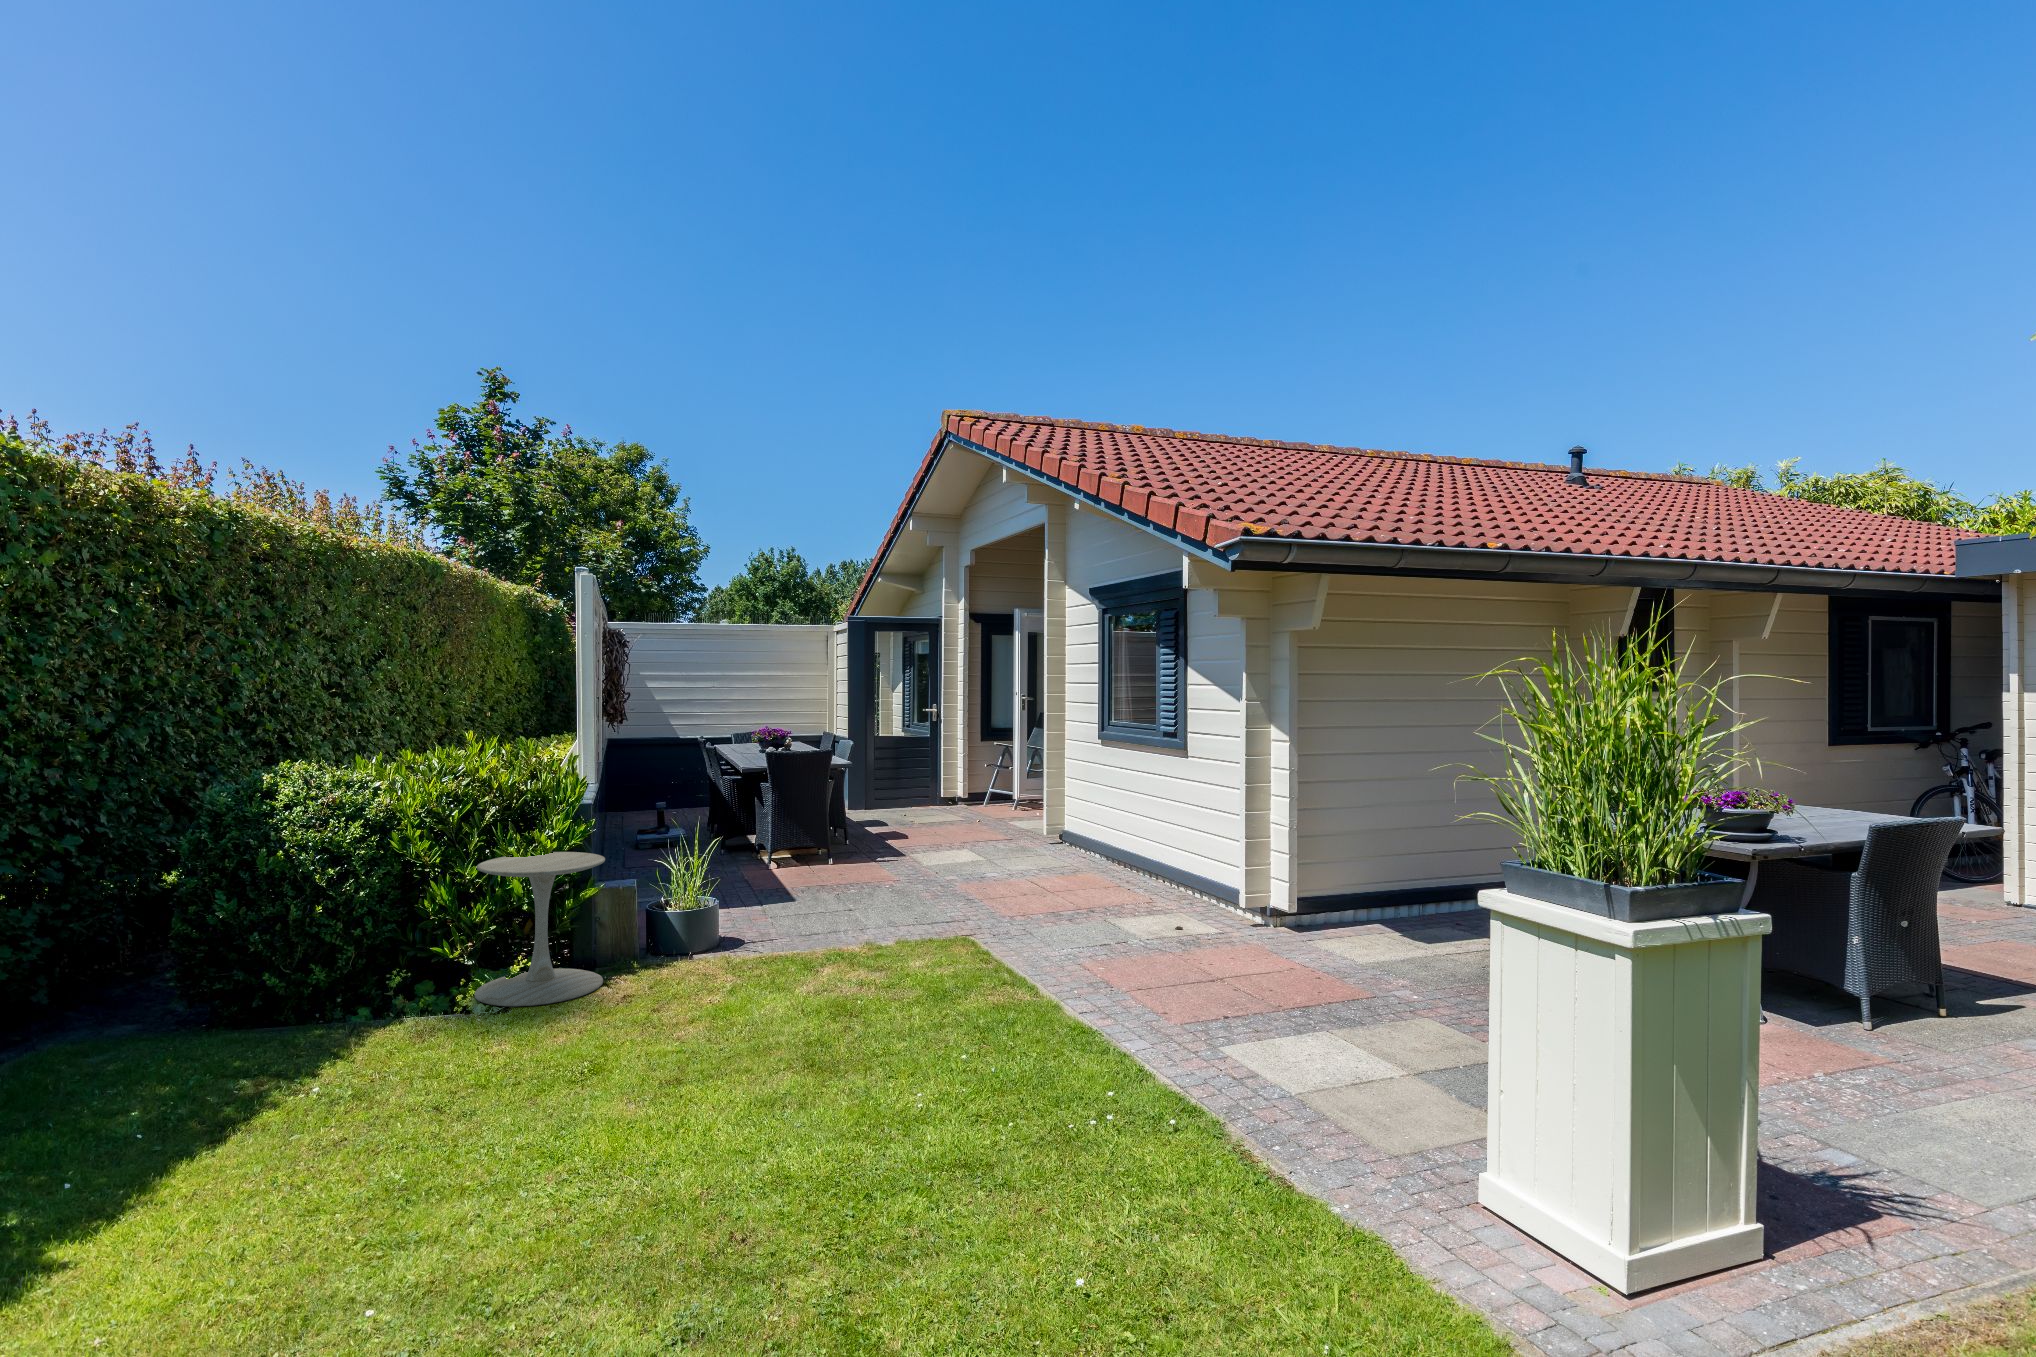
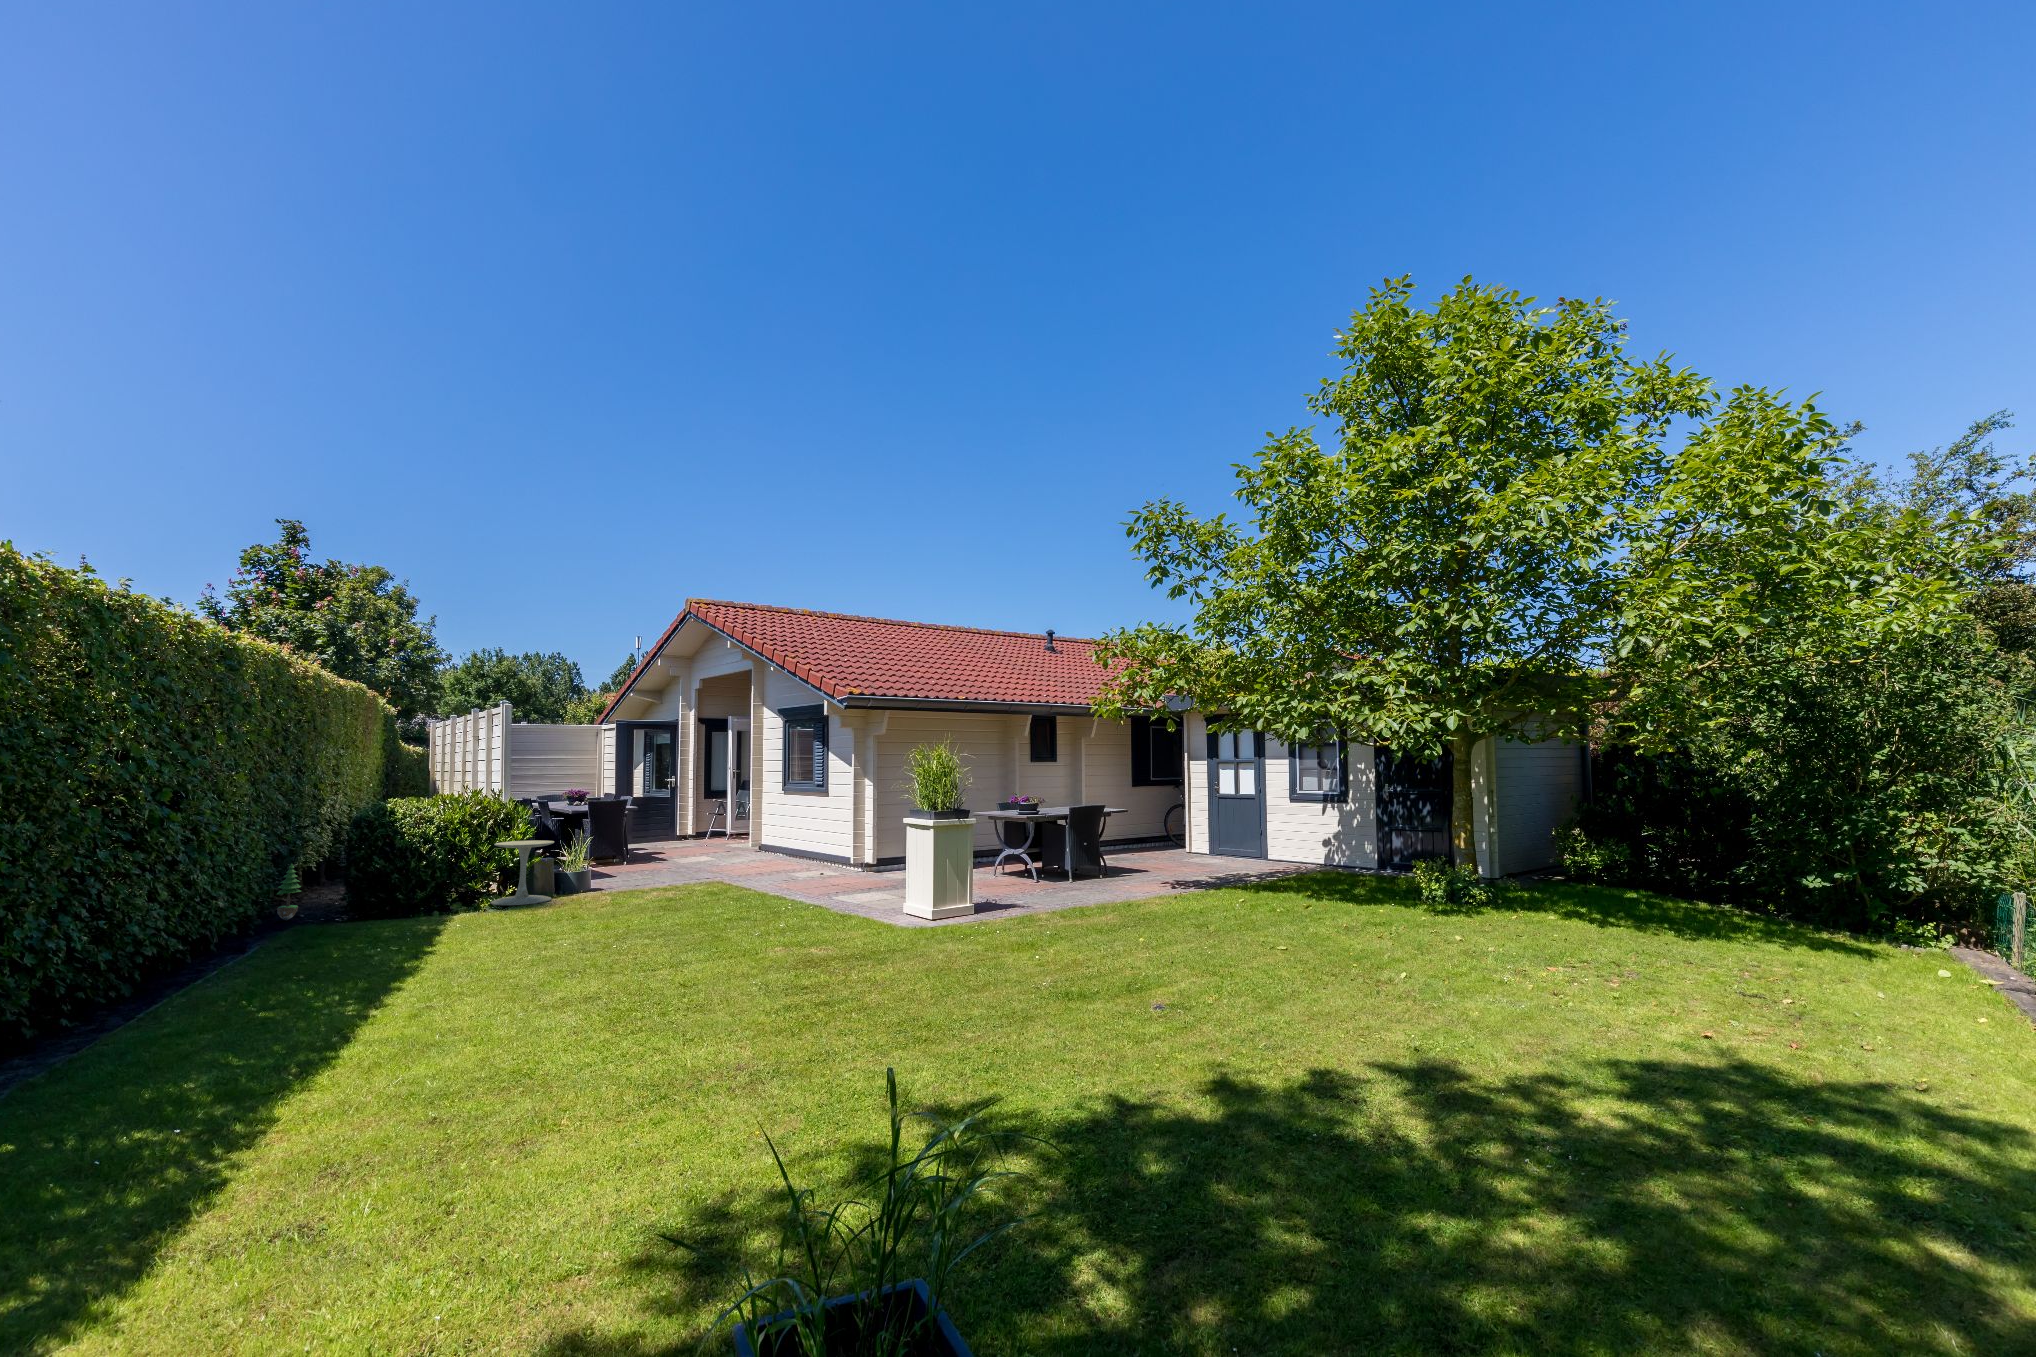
potted tree: none [22,899,83,1022] -> present [277,863,301,920]

